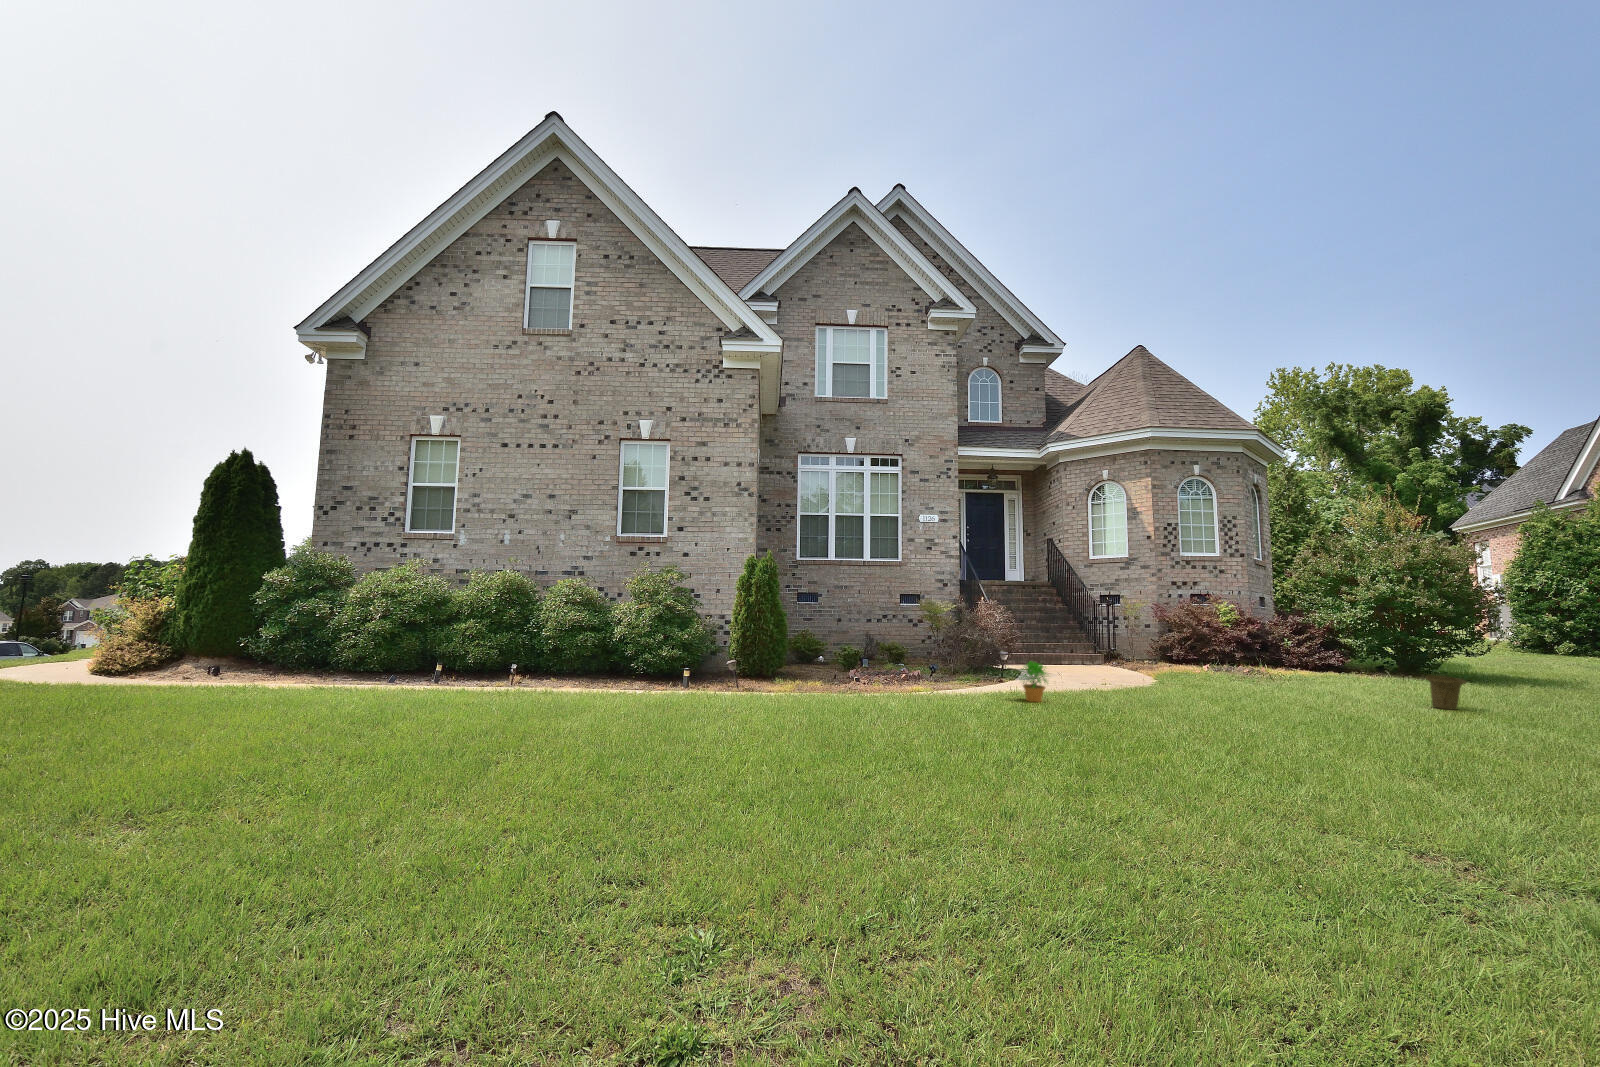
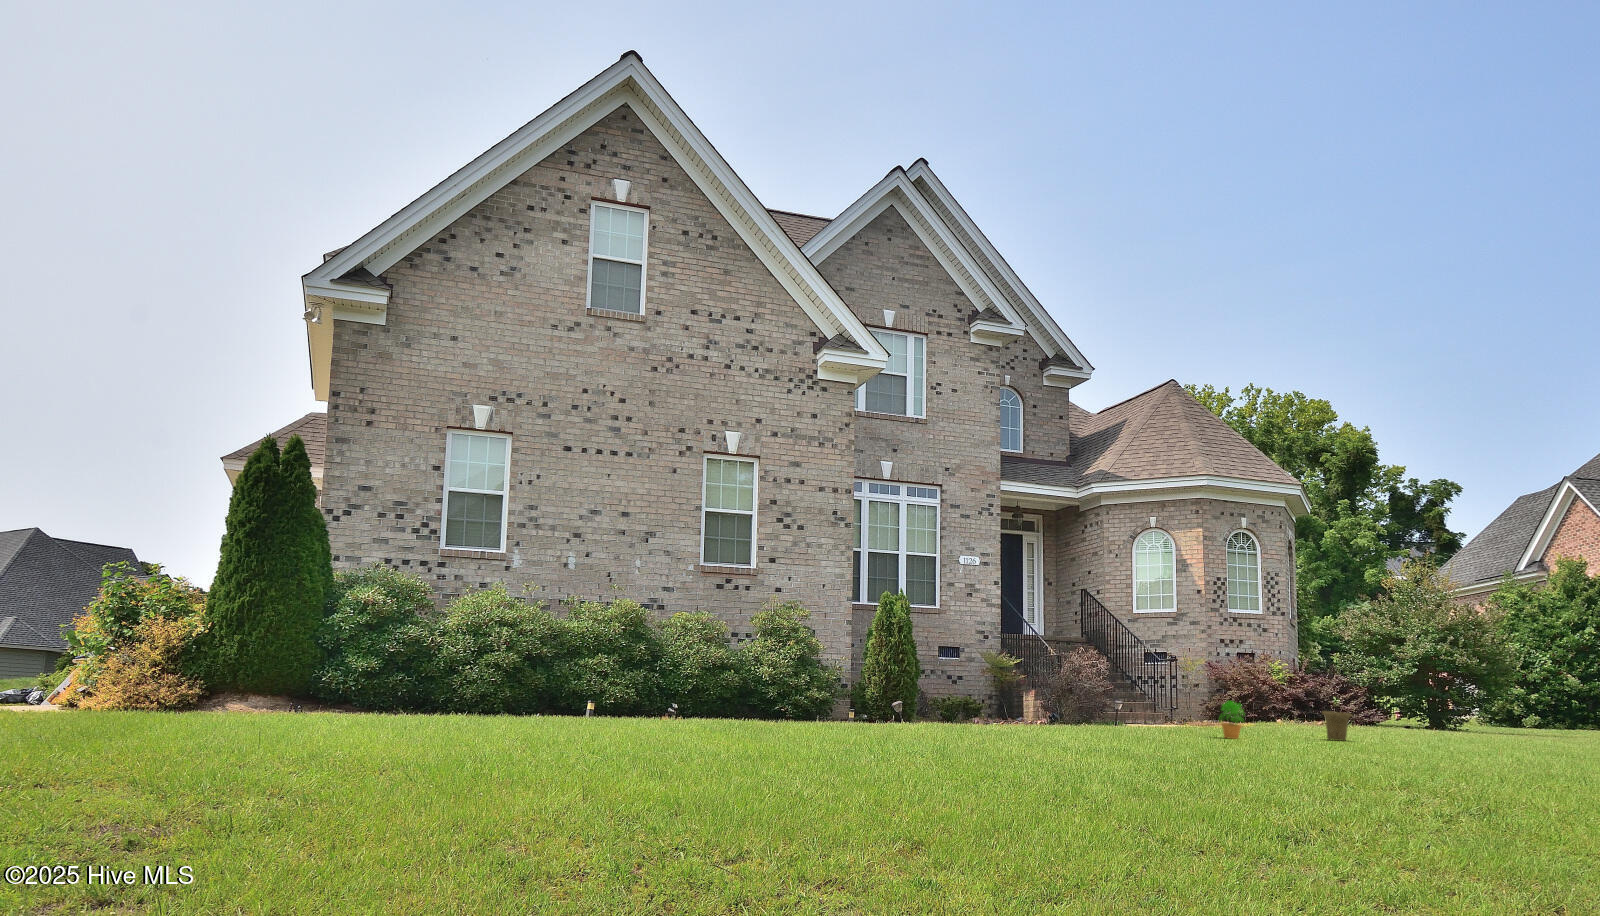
basket: present [1426,676,1466,710] -> present [1322,711,1352,741]

